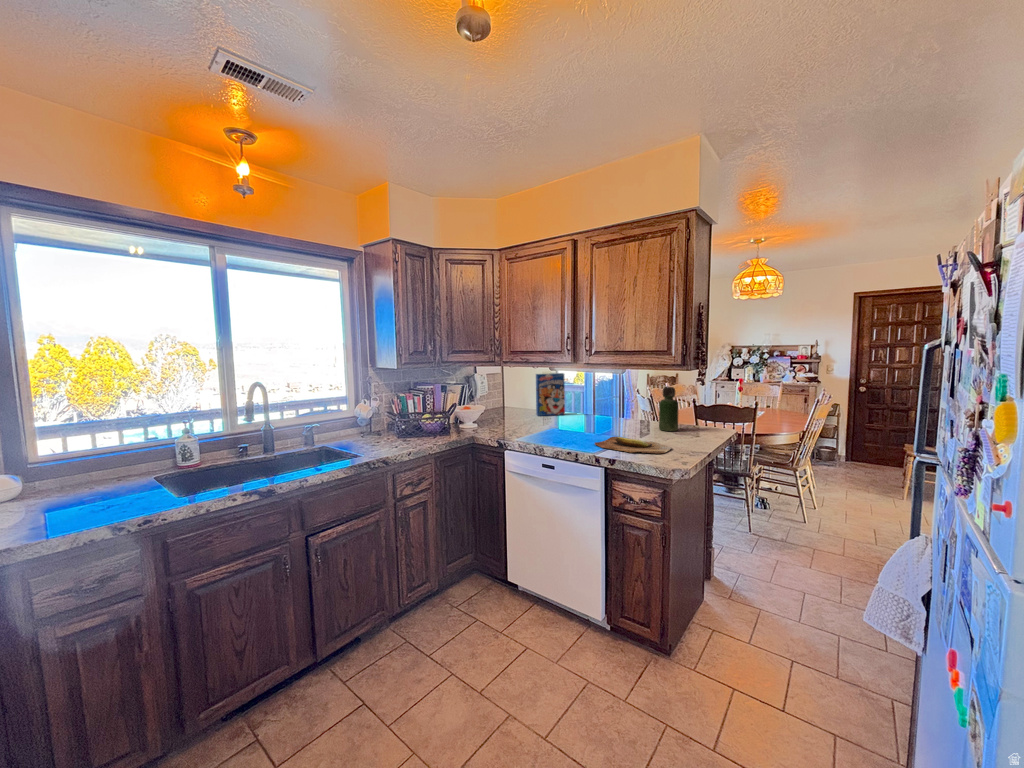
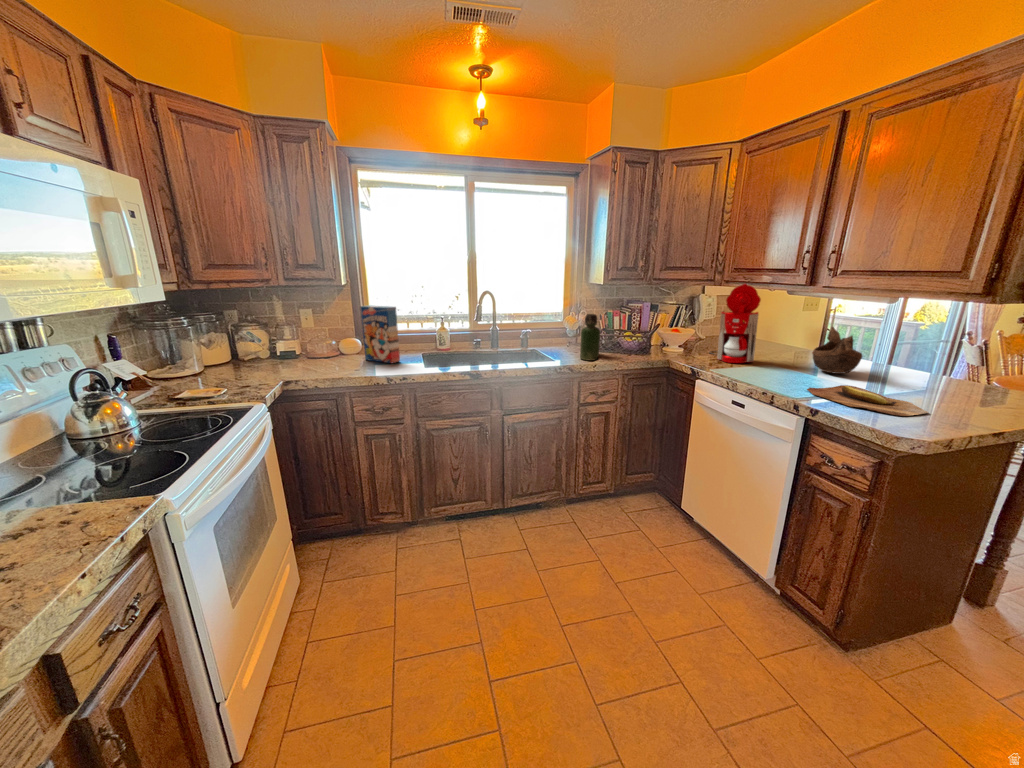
coffee maker: none [500,363,540,431] -> present [709,284,761,363]
cereal box: present [536,373,565,416] -> present [360,305,400,363]
bottle: present [659,387,678,431] -> present [580,314,600,361]
decorative bowl: none [580,393,611,429] -> present [812,327,862,374]

